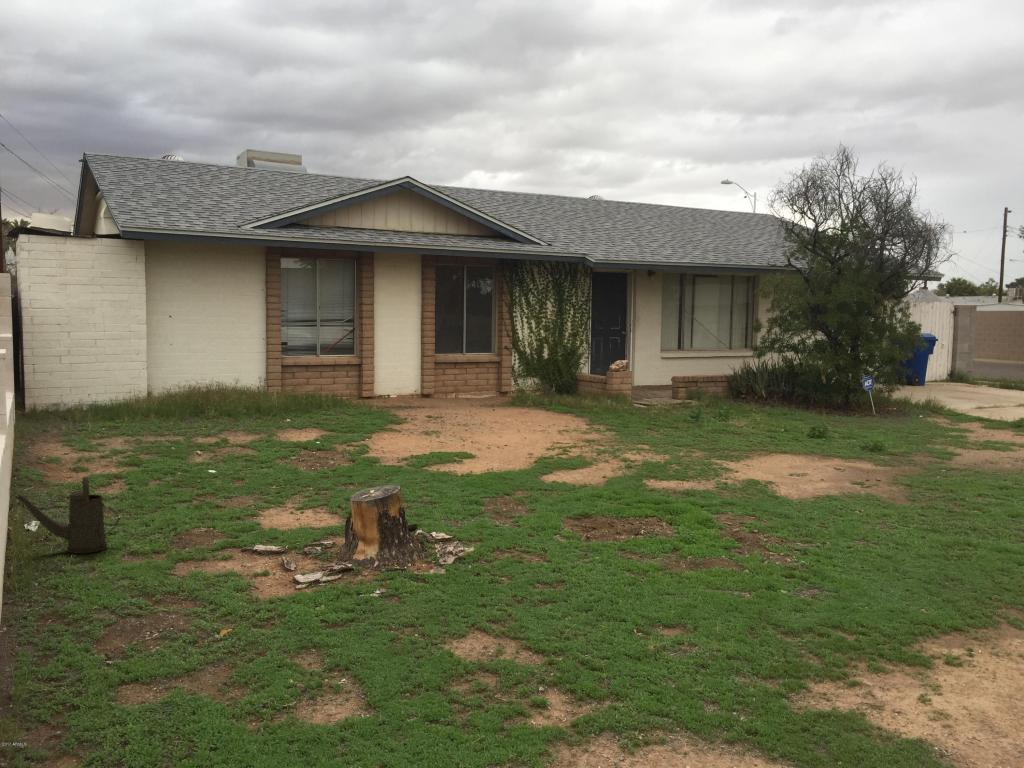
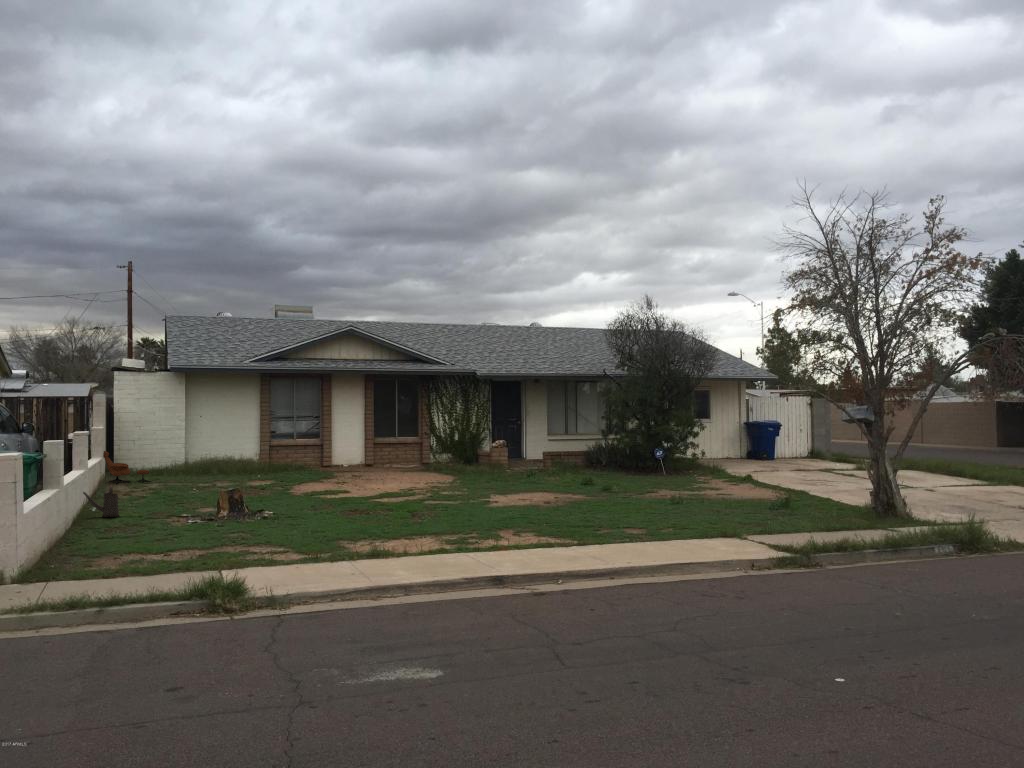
lounge chair: none [17,377,109,438] -> present [103,451,150,484]

